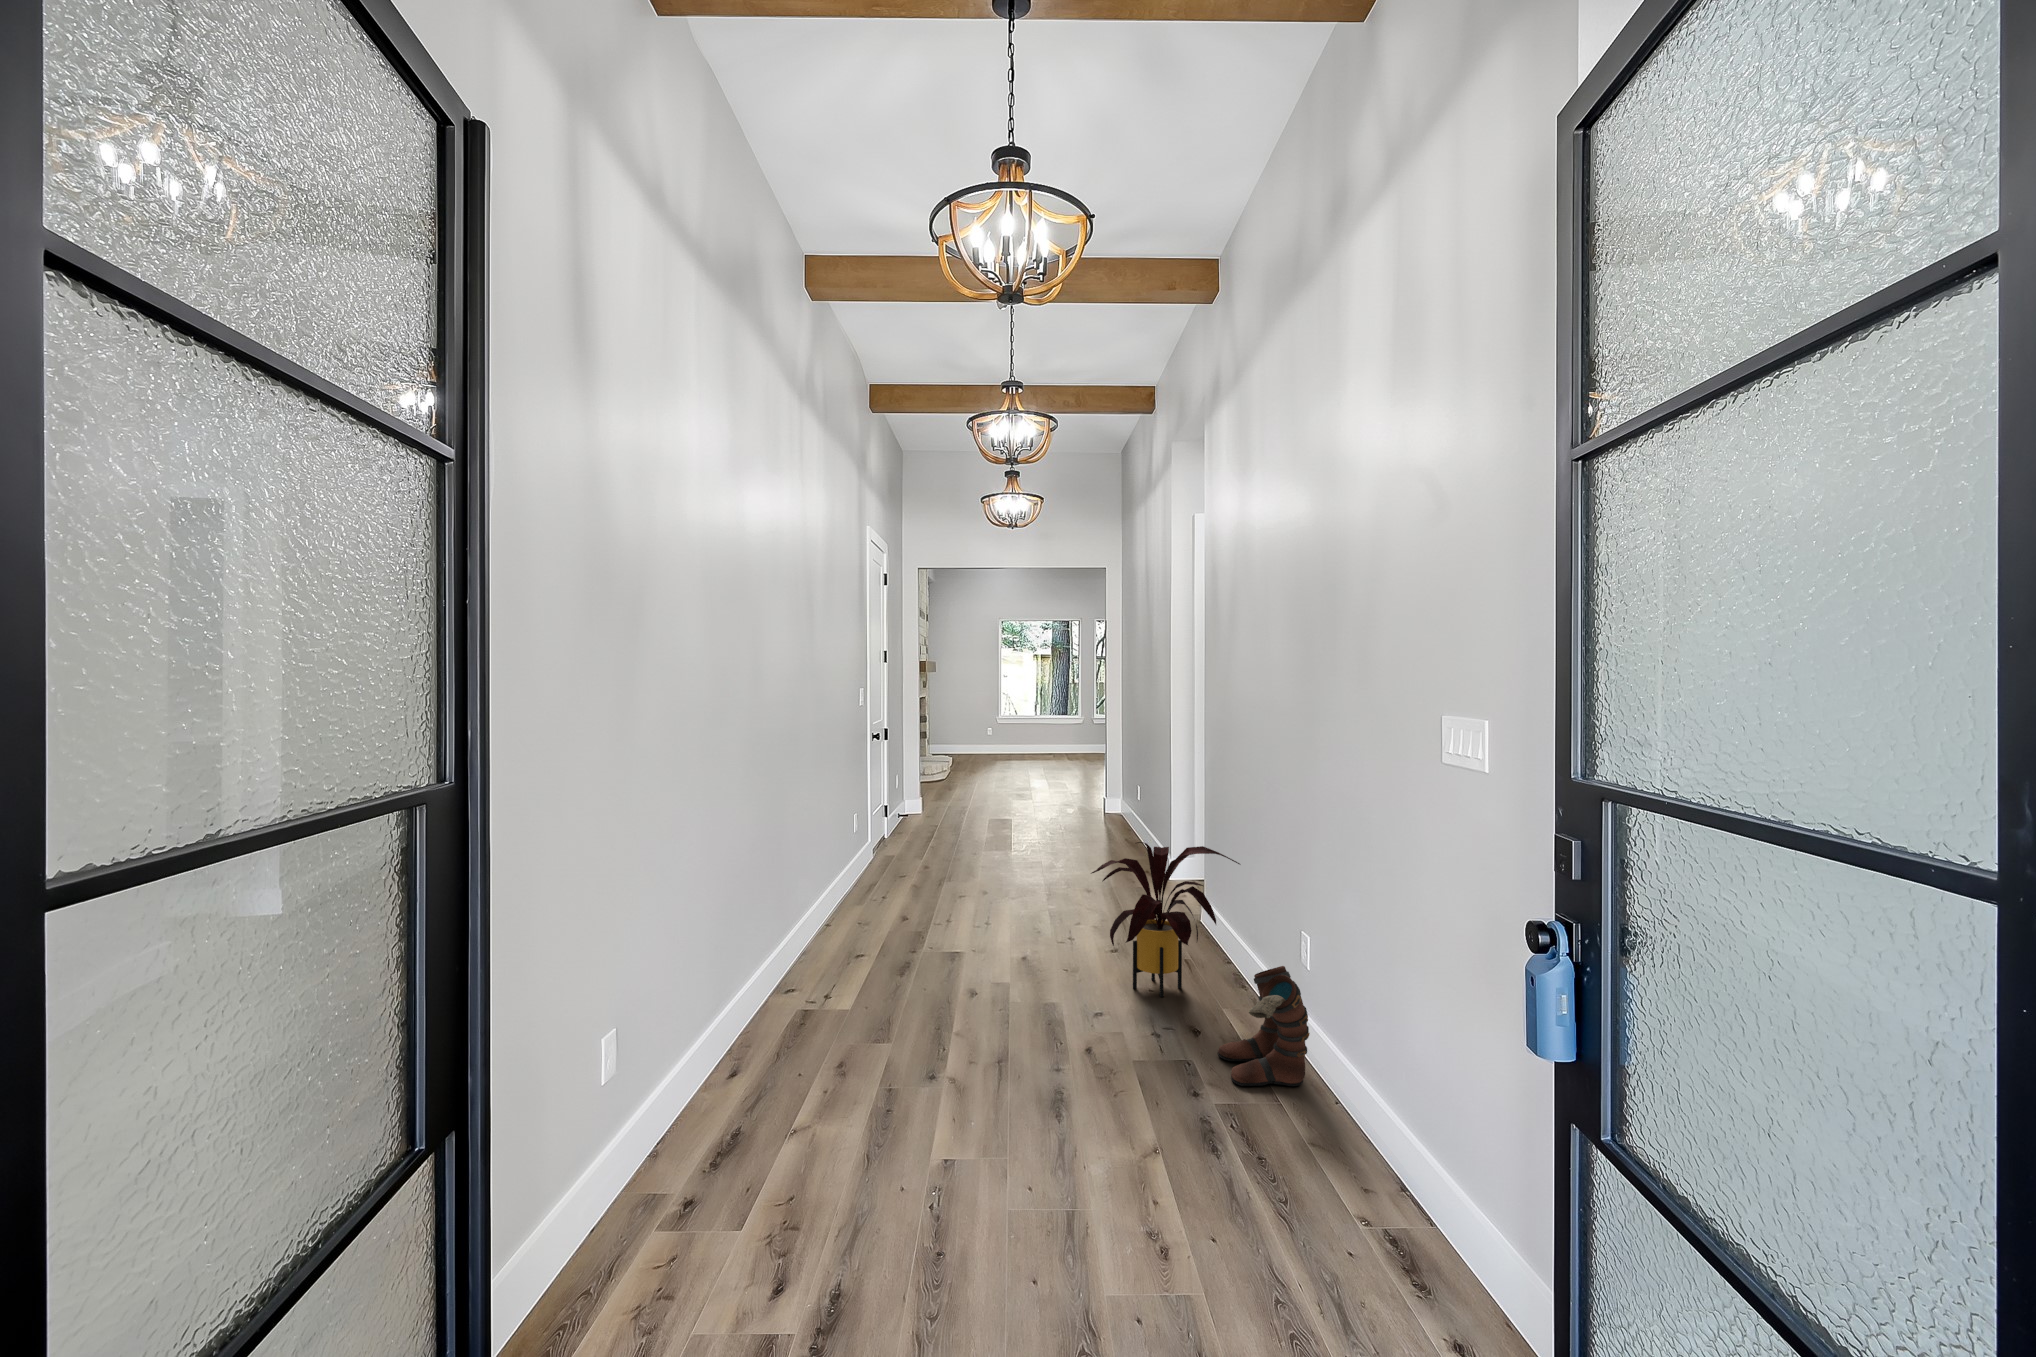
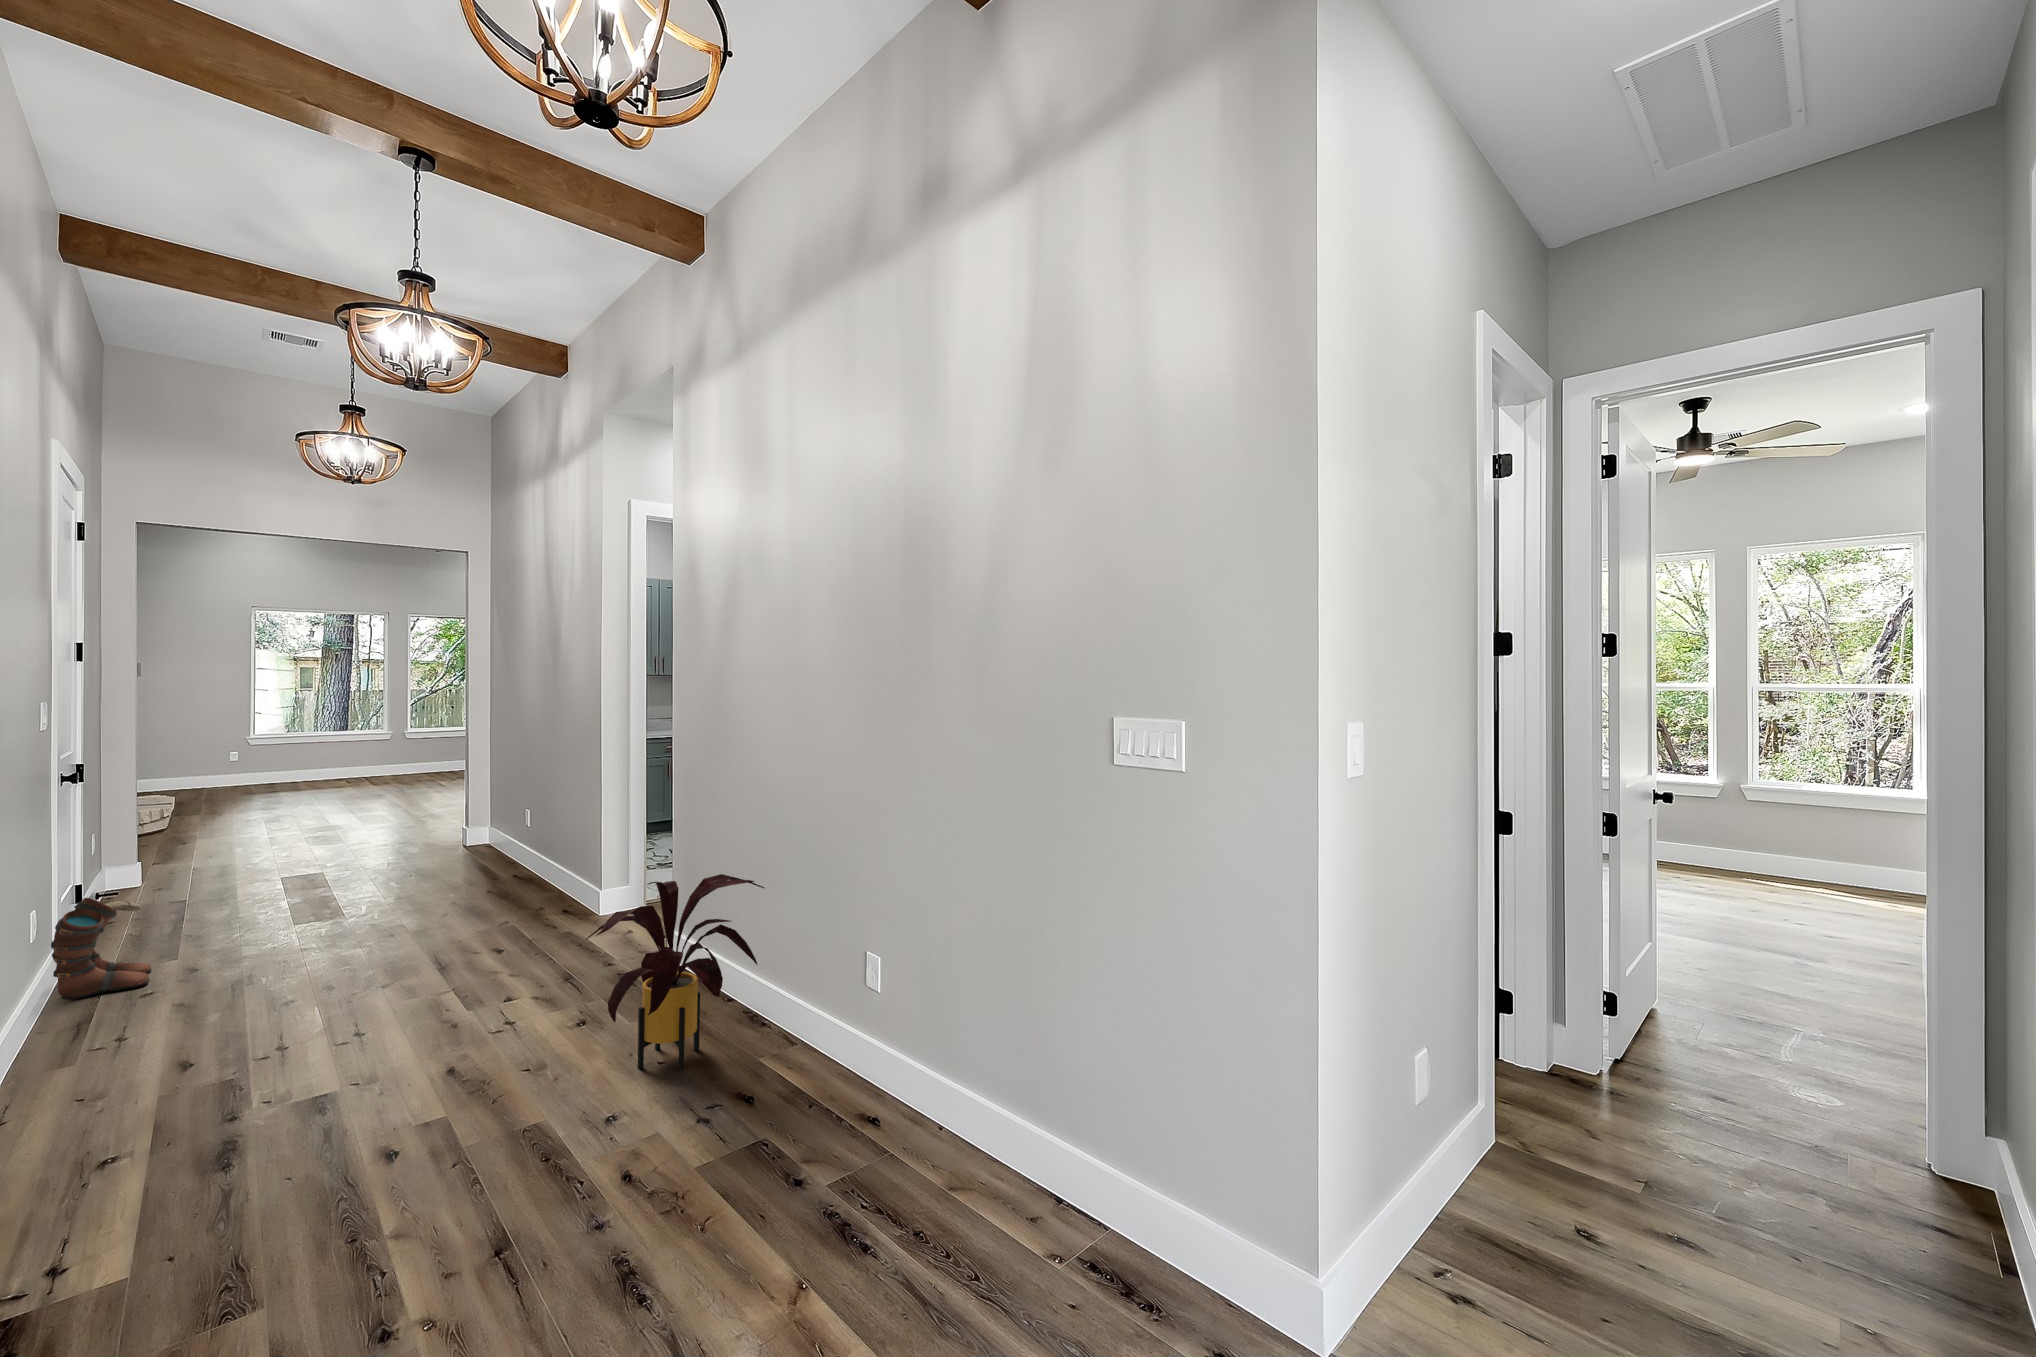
boots: present [1218,966,1310,1086] -> present [51,898,152,1000]

